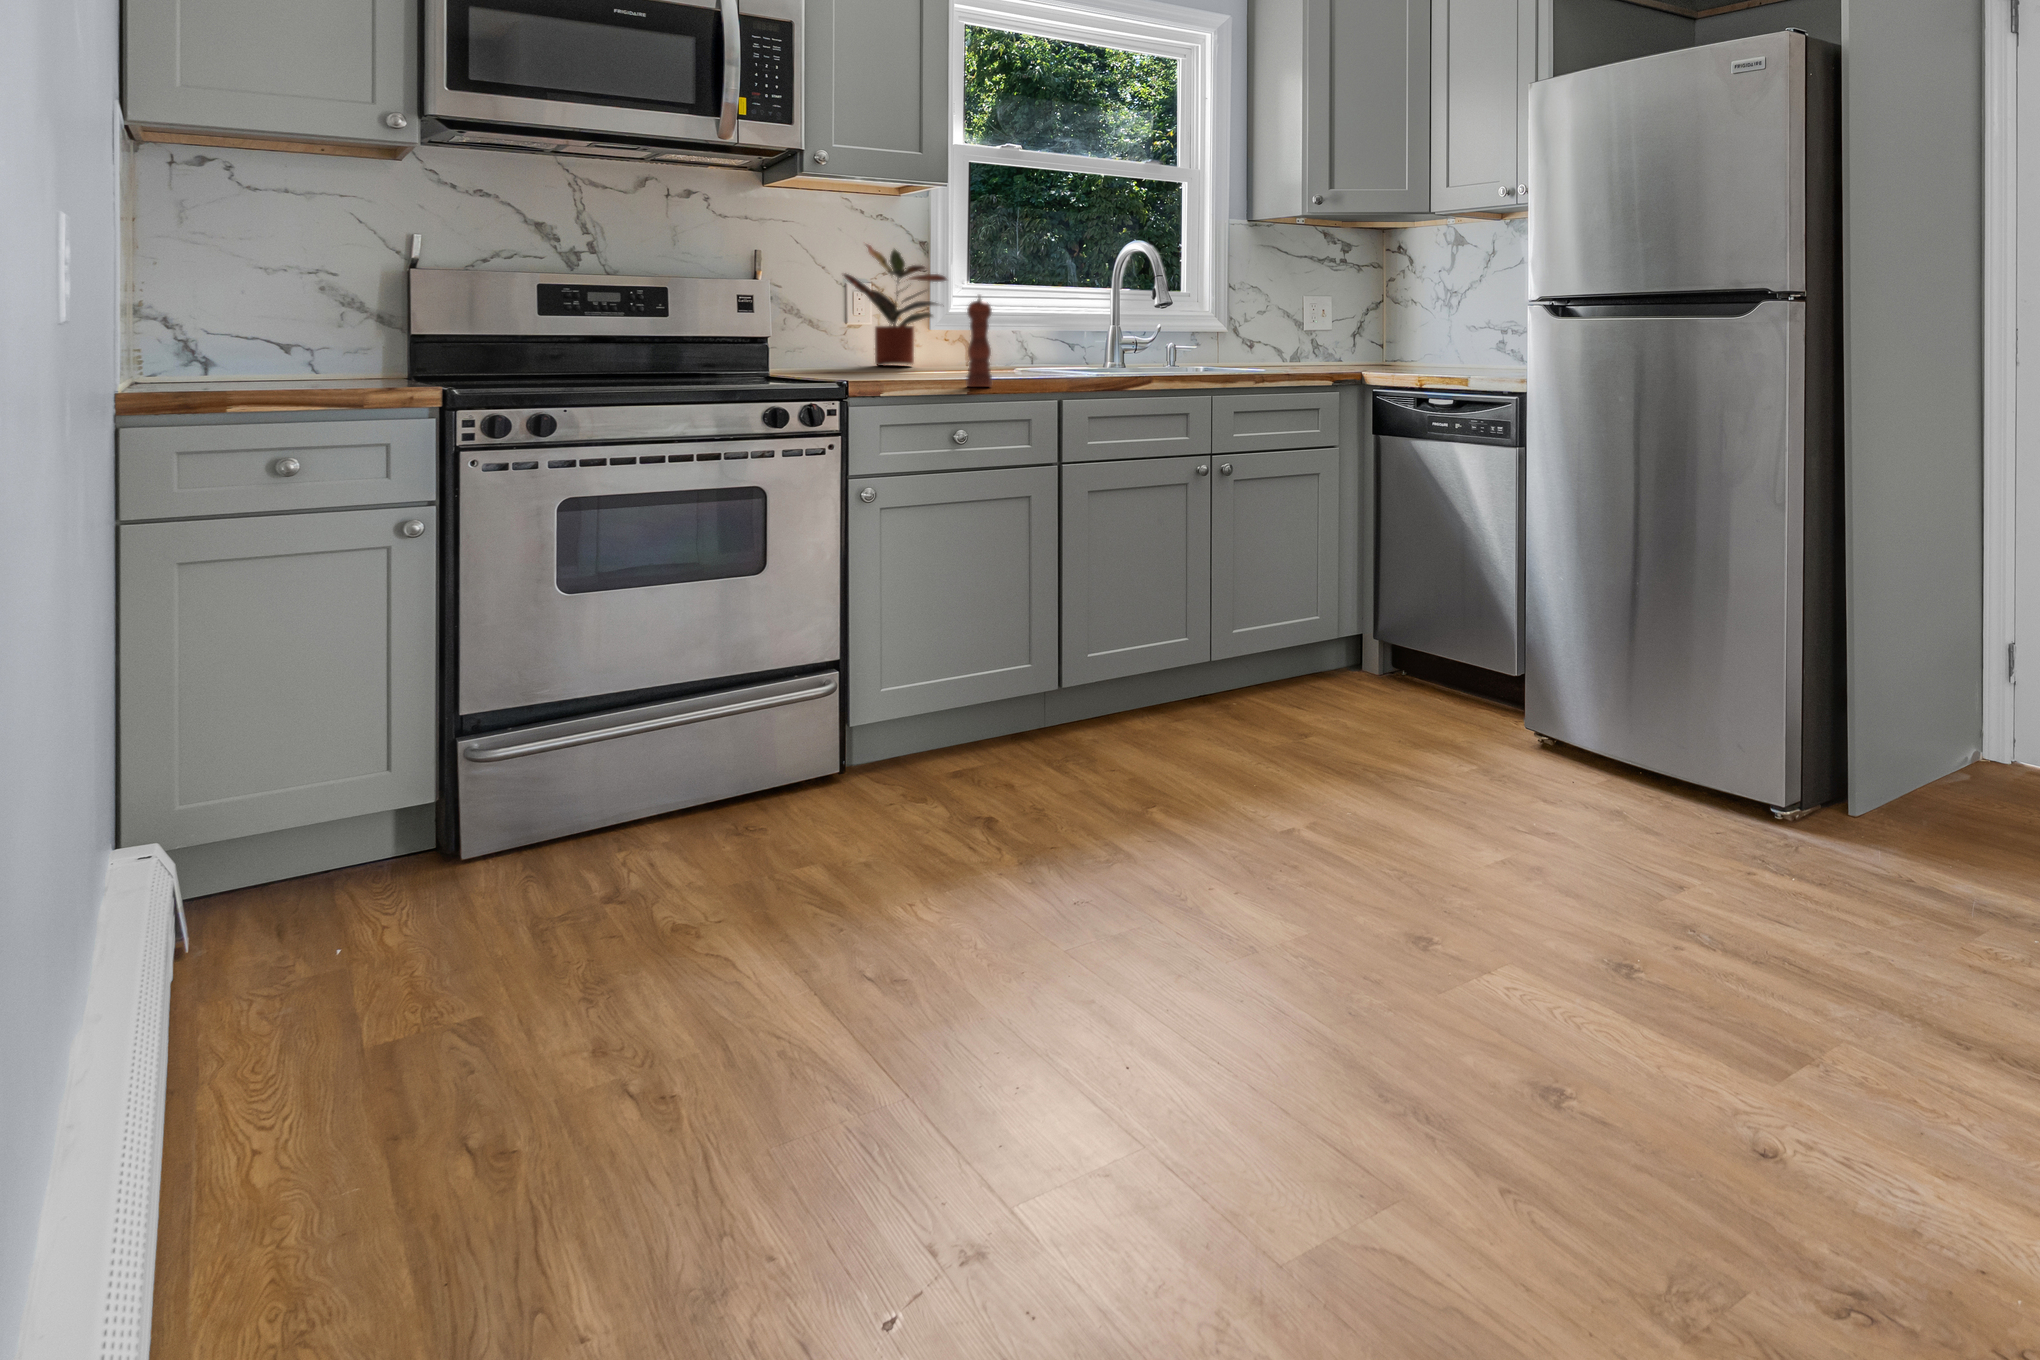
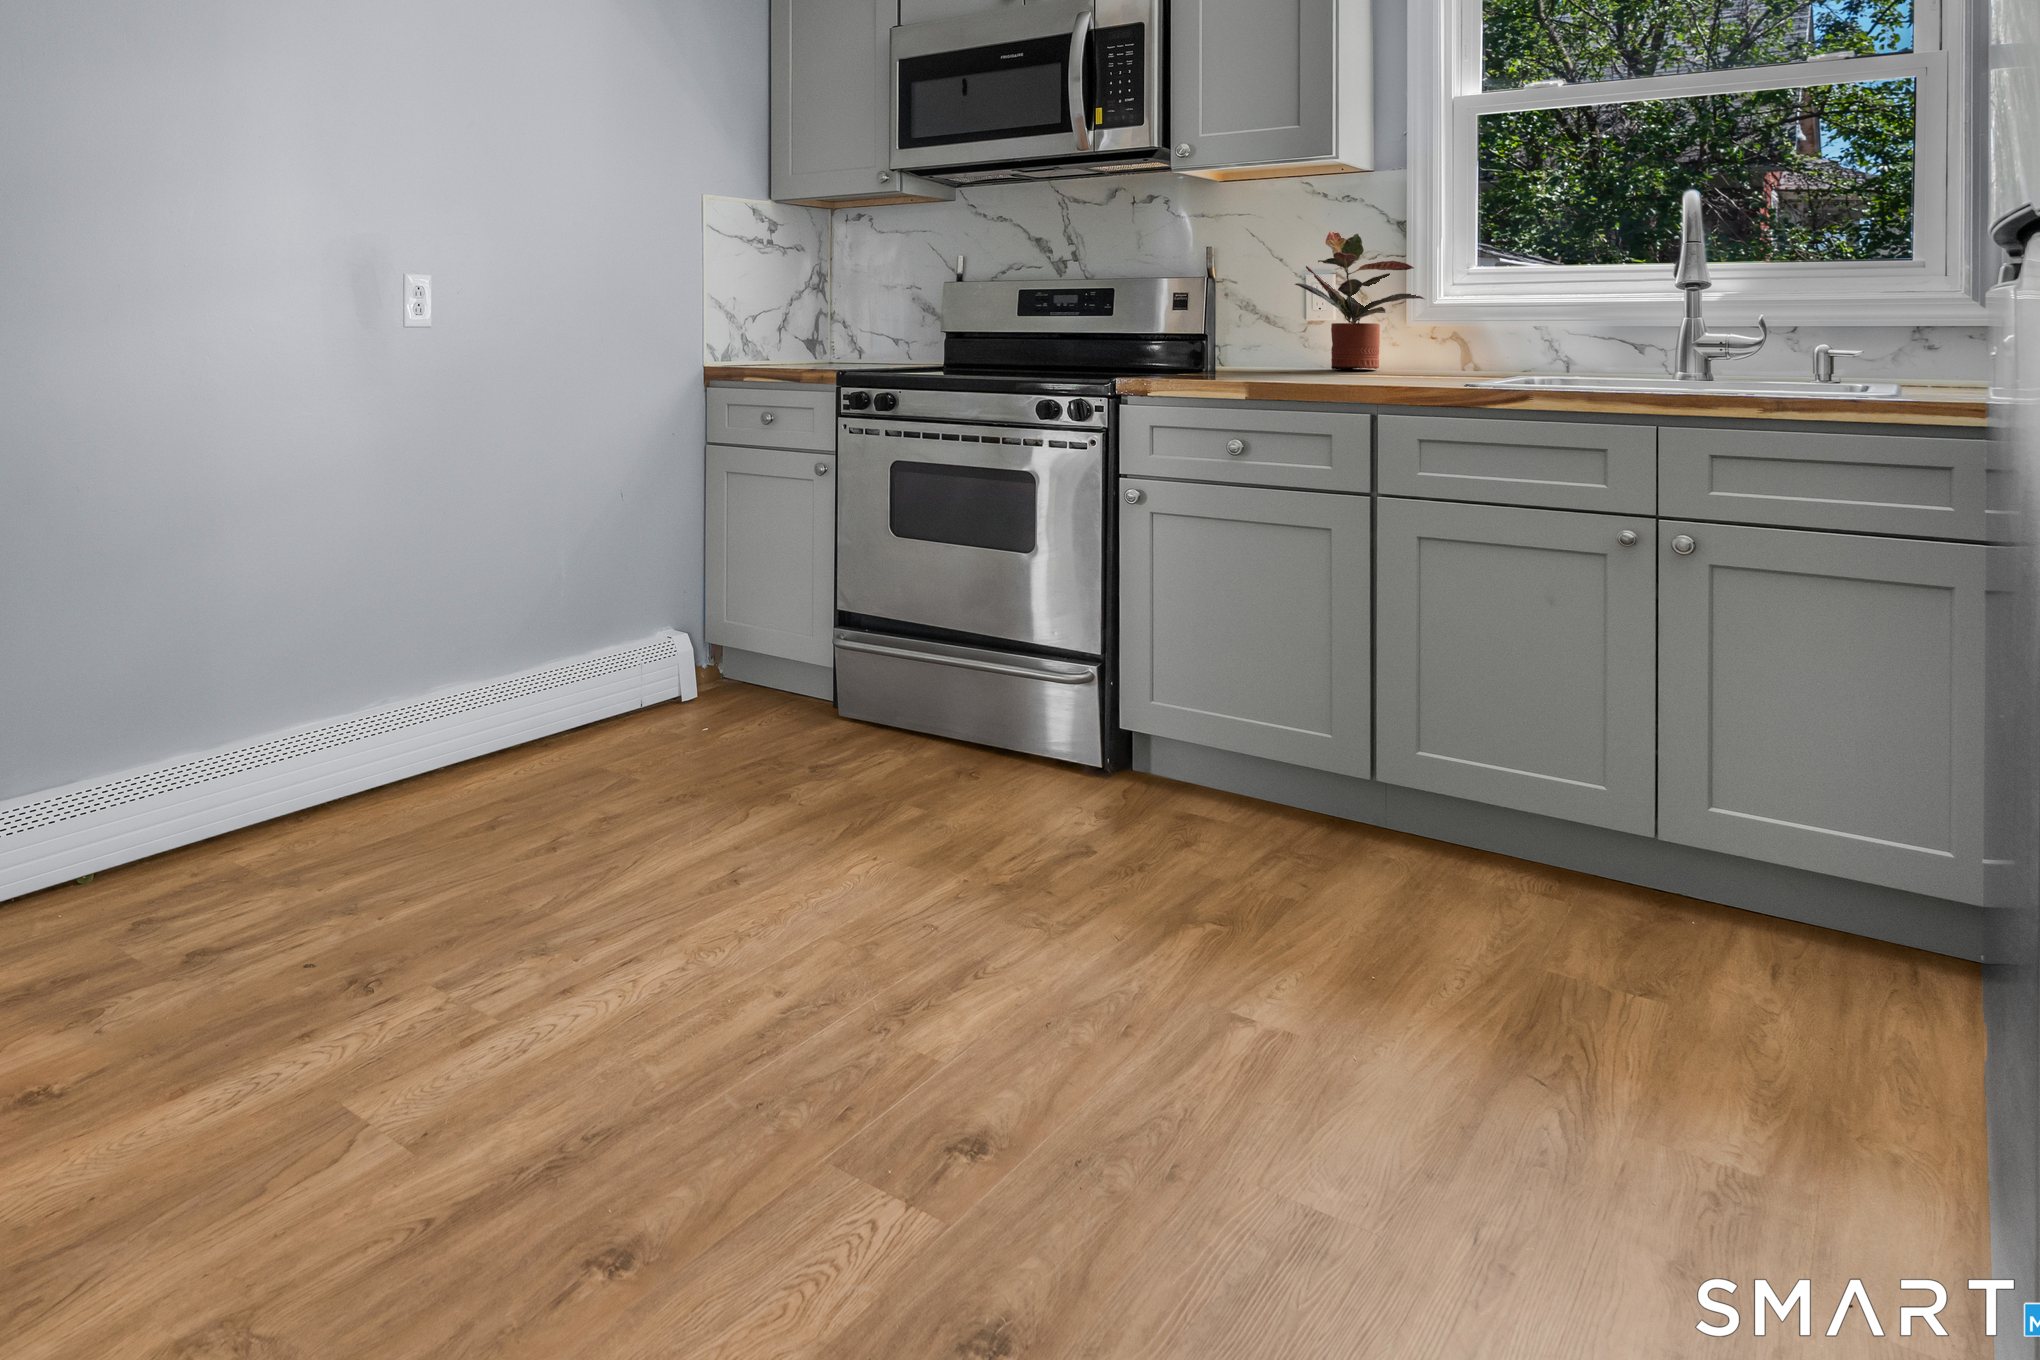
pepper mill: present [967,294,992,387] -> none [1239,283,1270,391]

